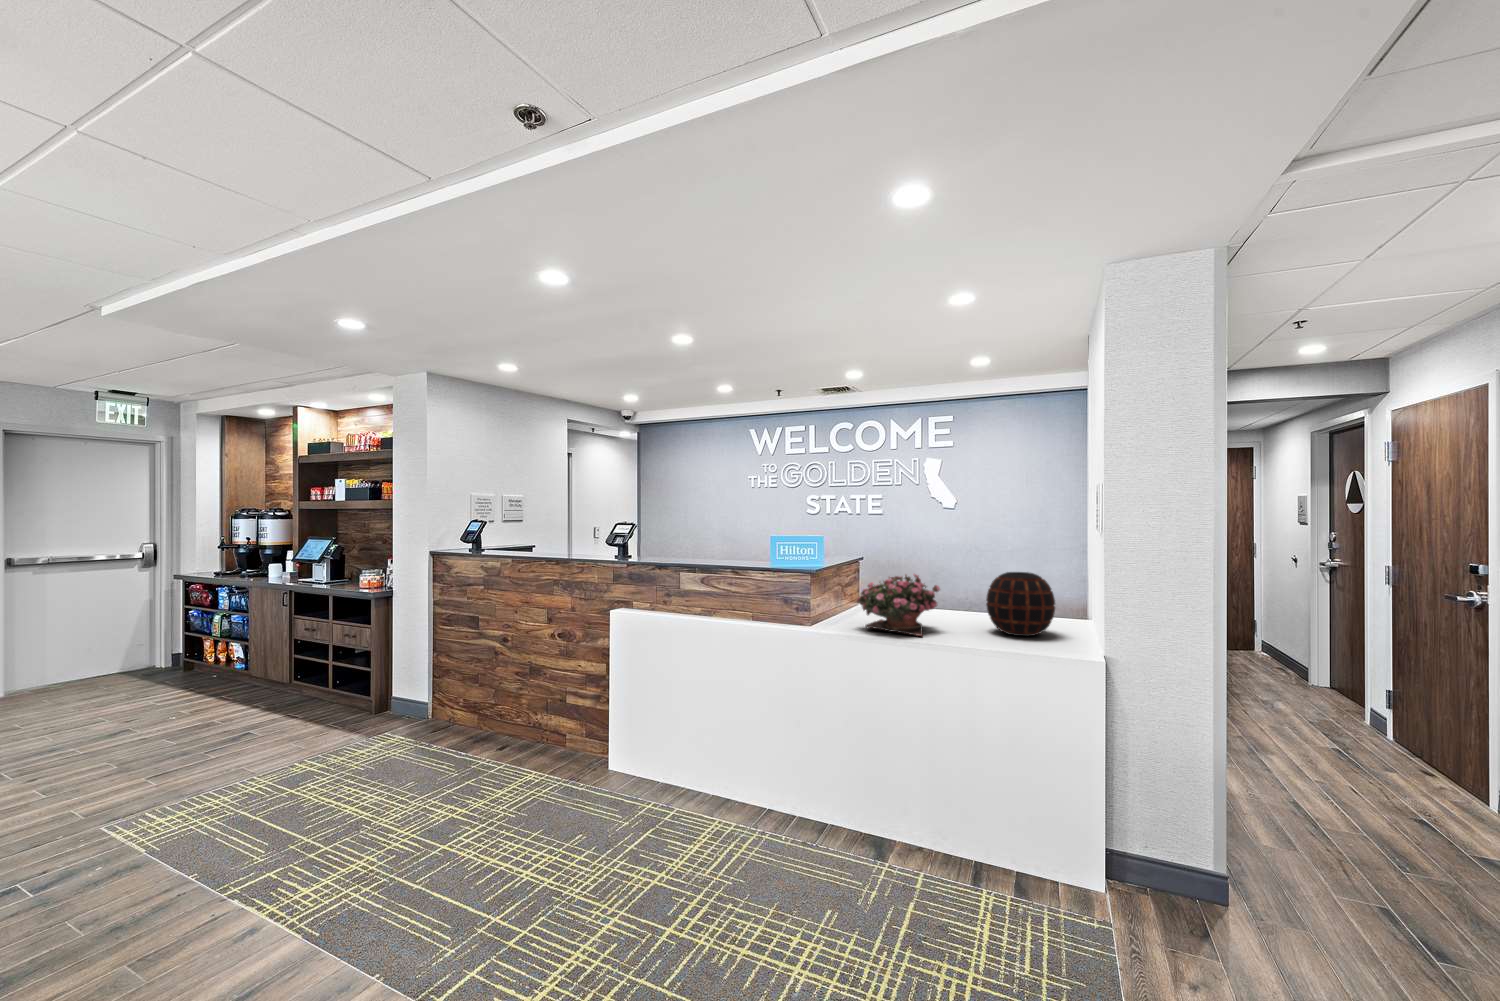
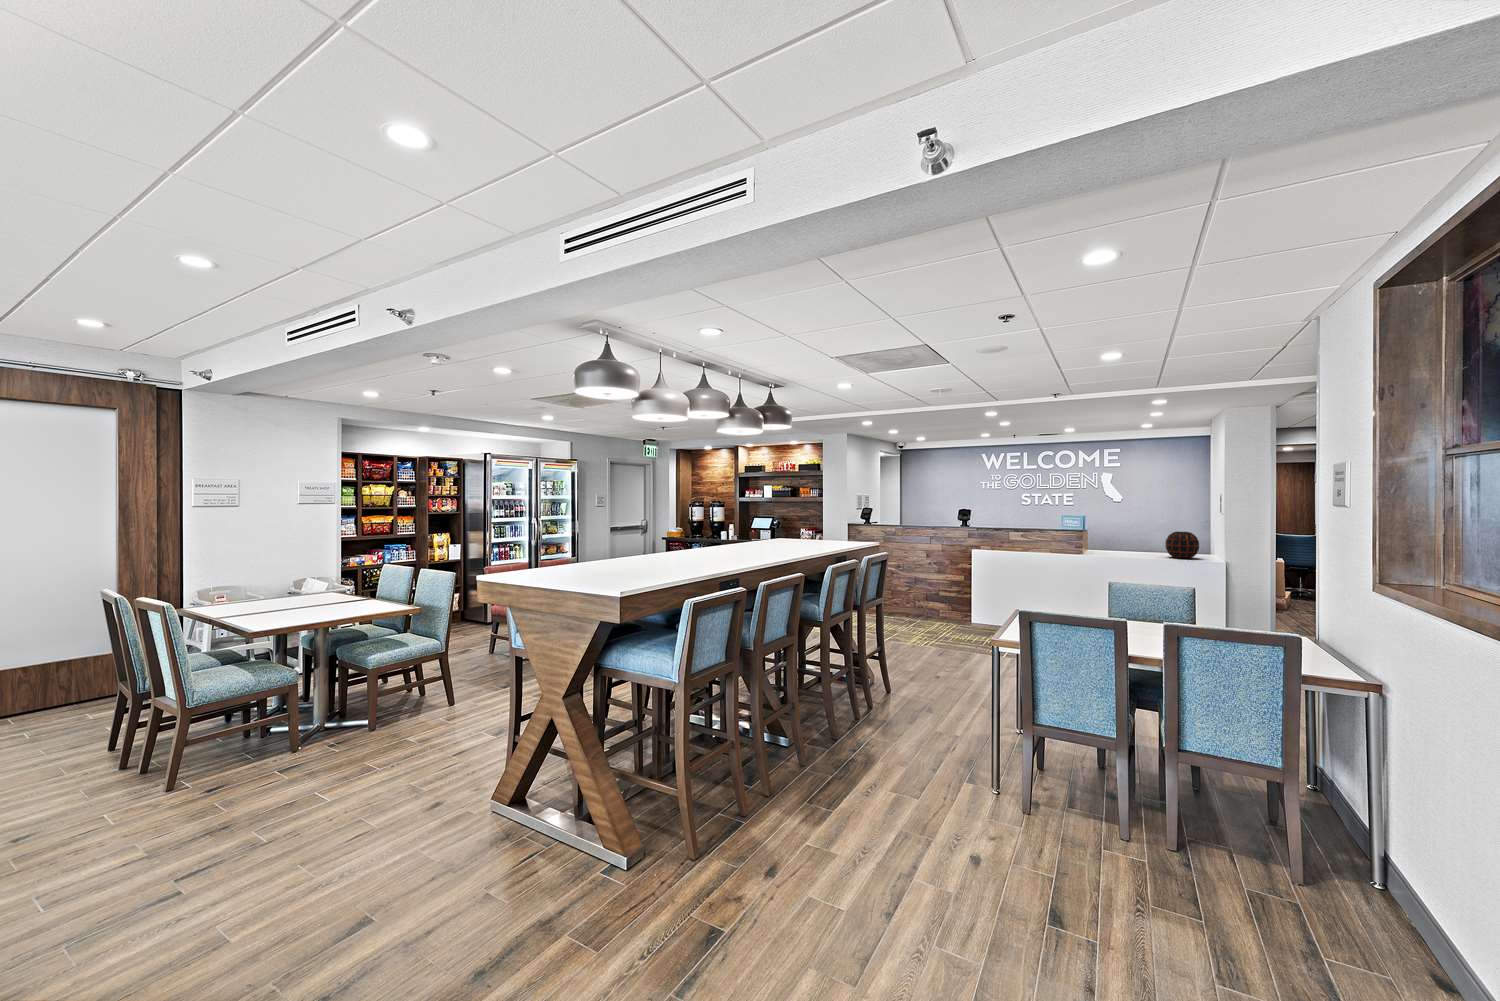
potted flower: present [857,574,940,636] -> none [1104,532,1145,558]

